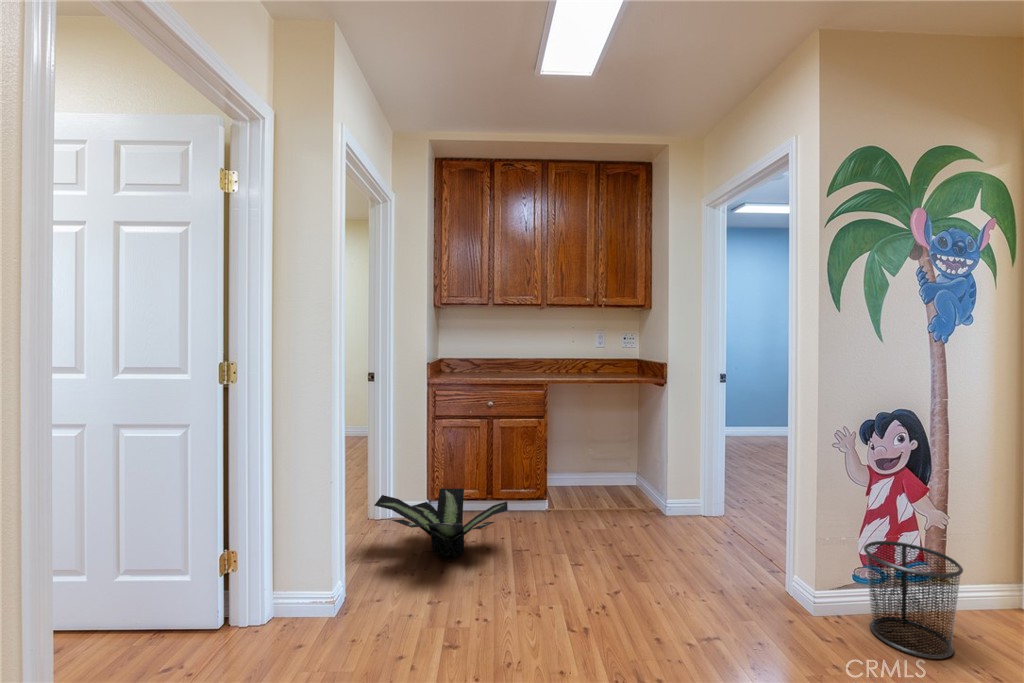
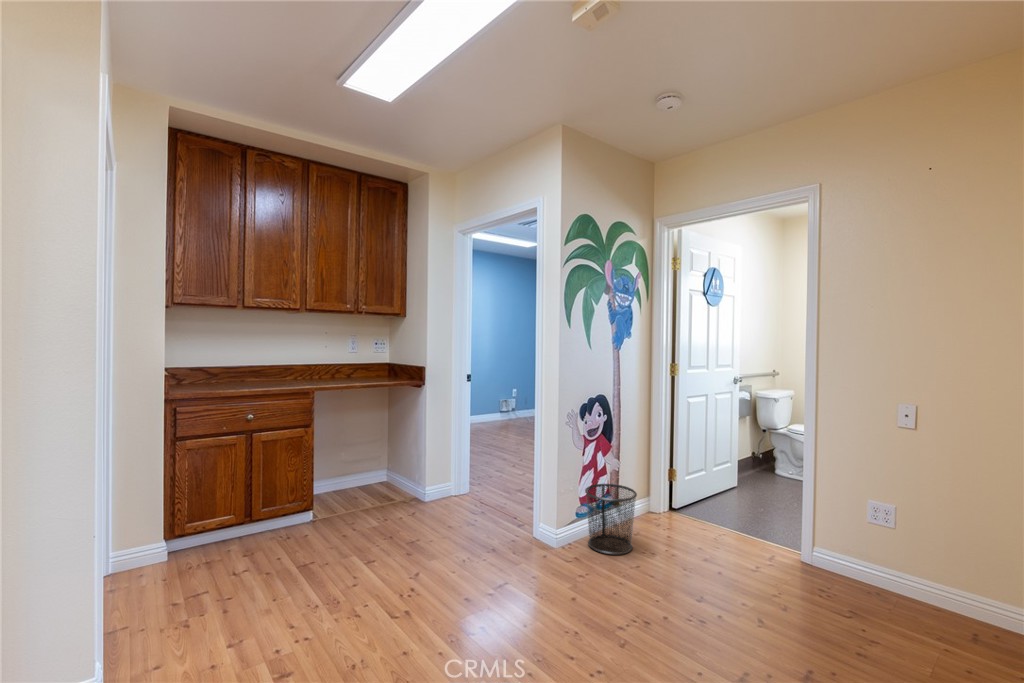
potted plant: present [374,489,508,560] -> none [118,515,296,599]

